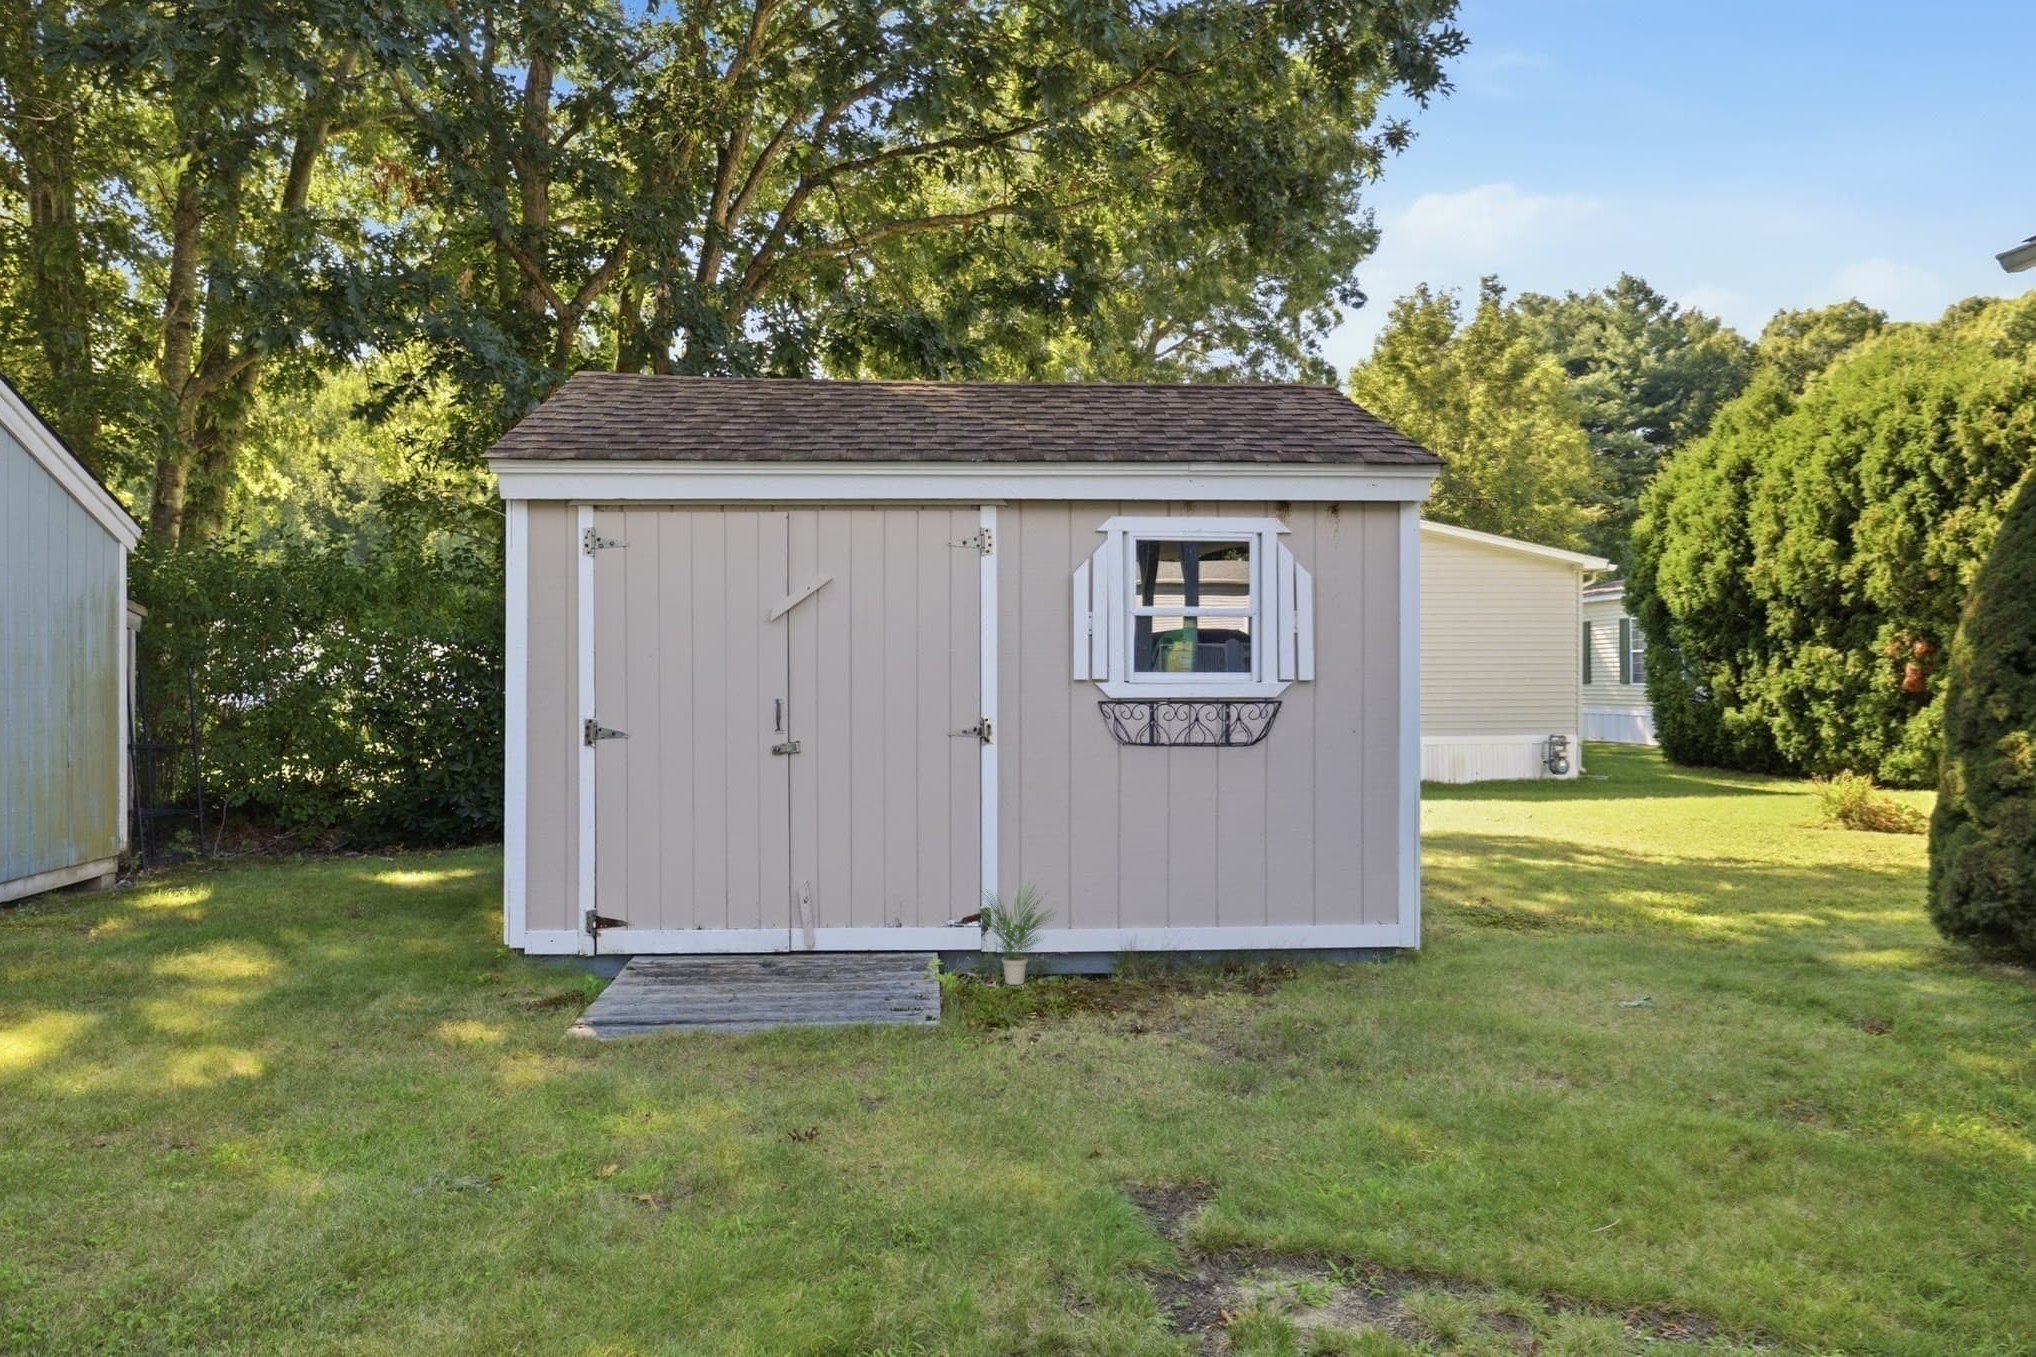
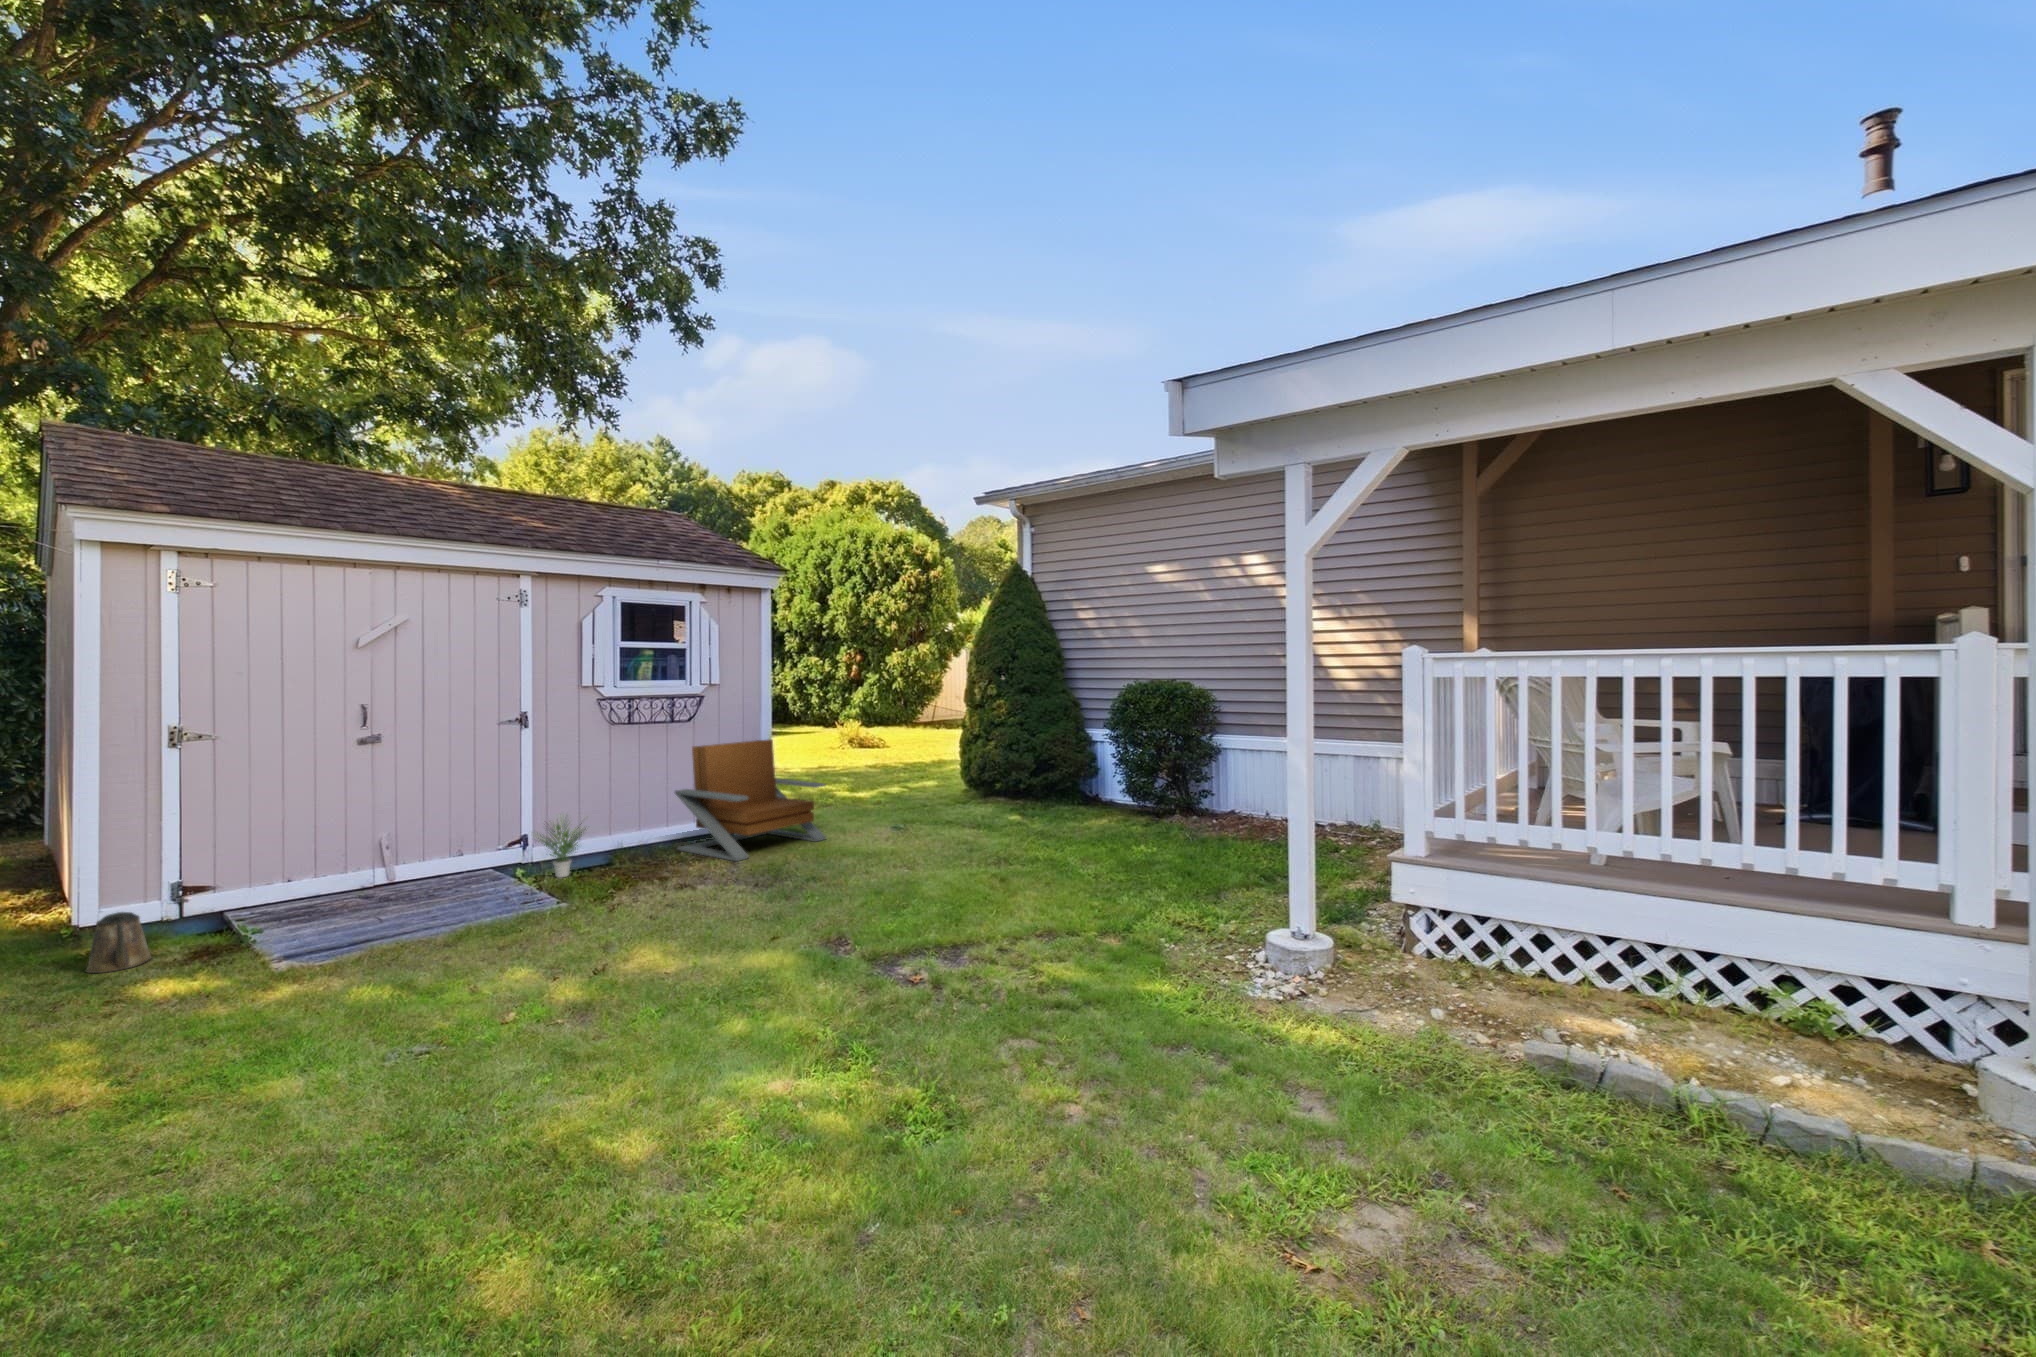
lounge chair: none [1218,794,1488,1018] -> present [675,739,826,861]
watering can: none [501,925,563,991] -> present [86,912,152,973]

